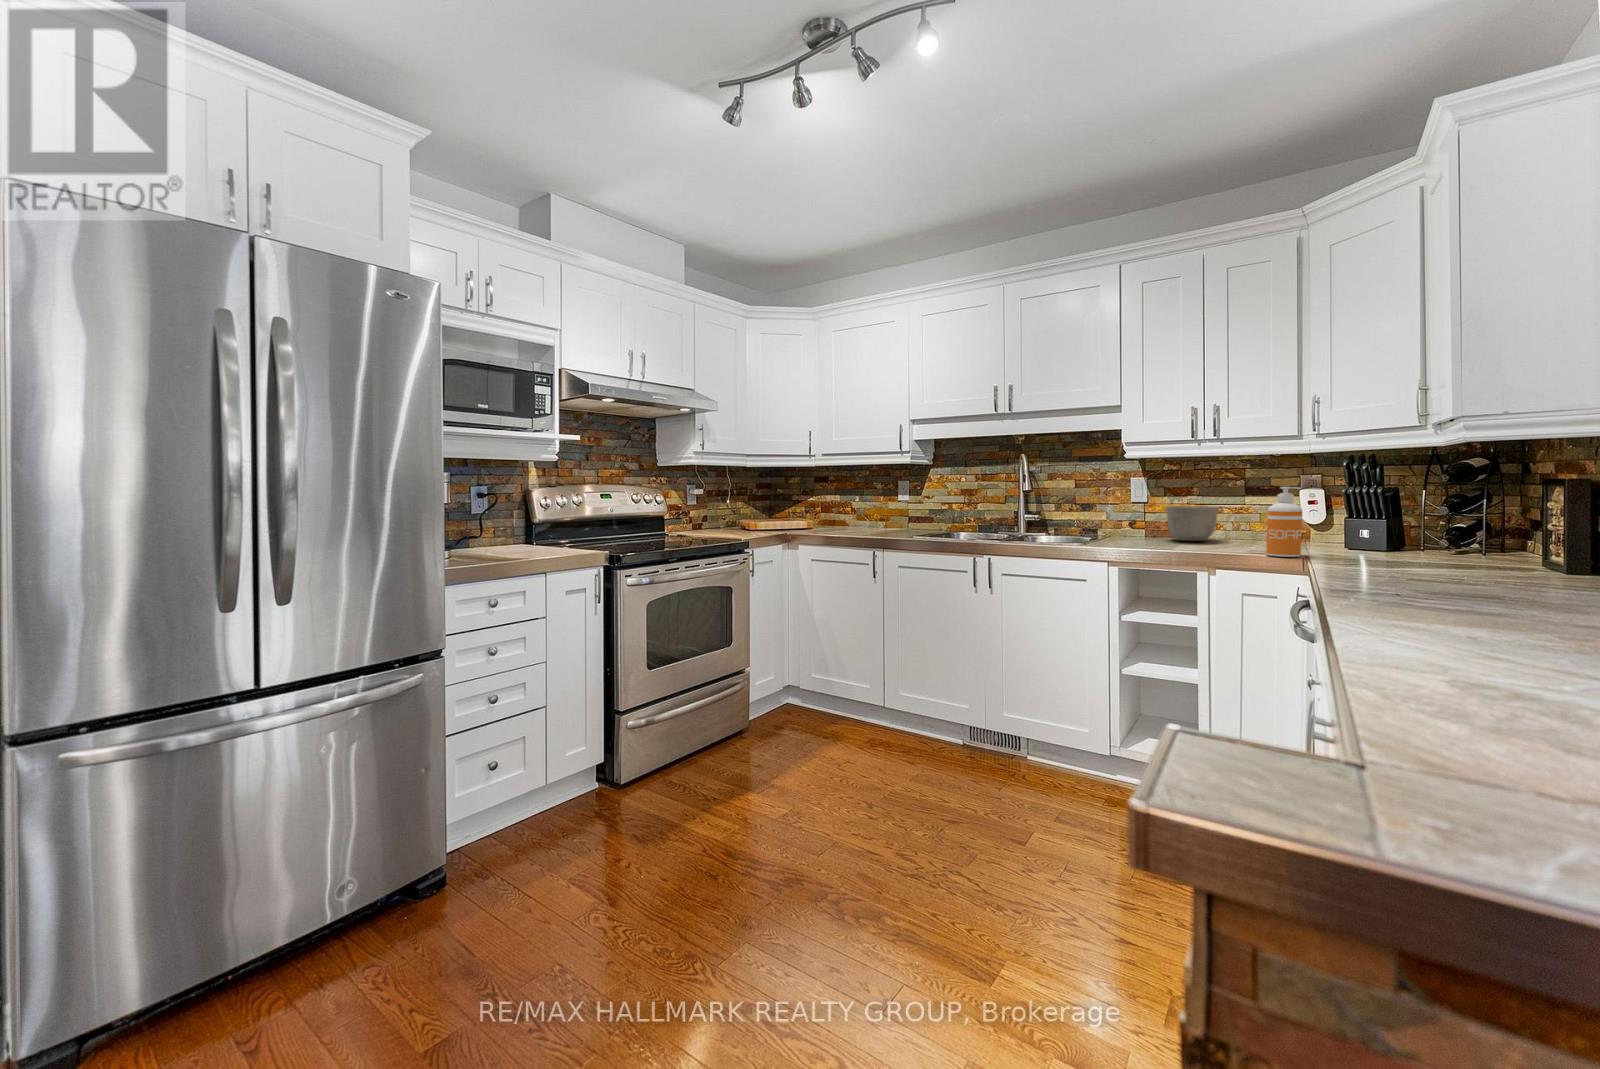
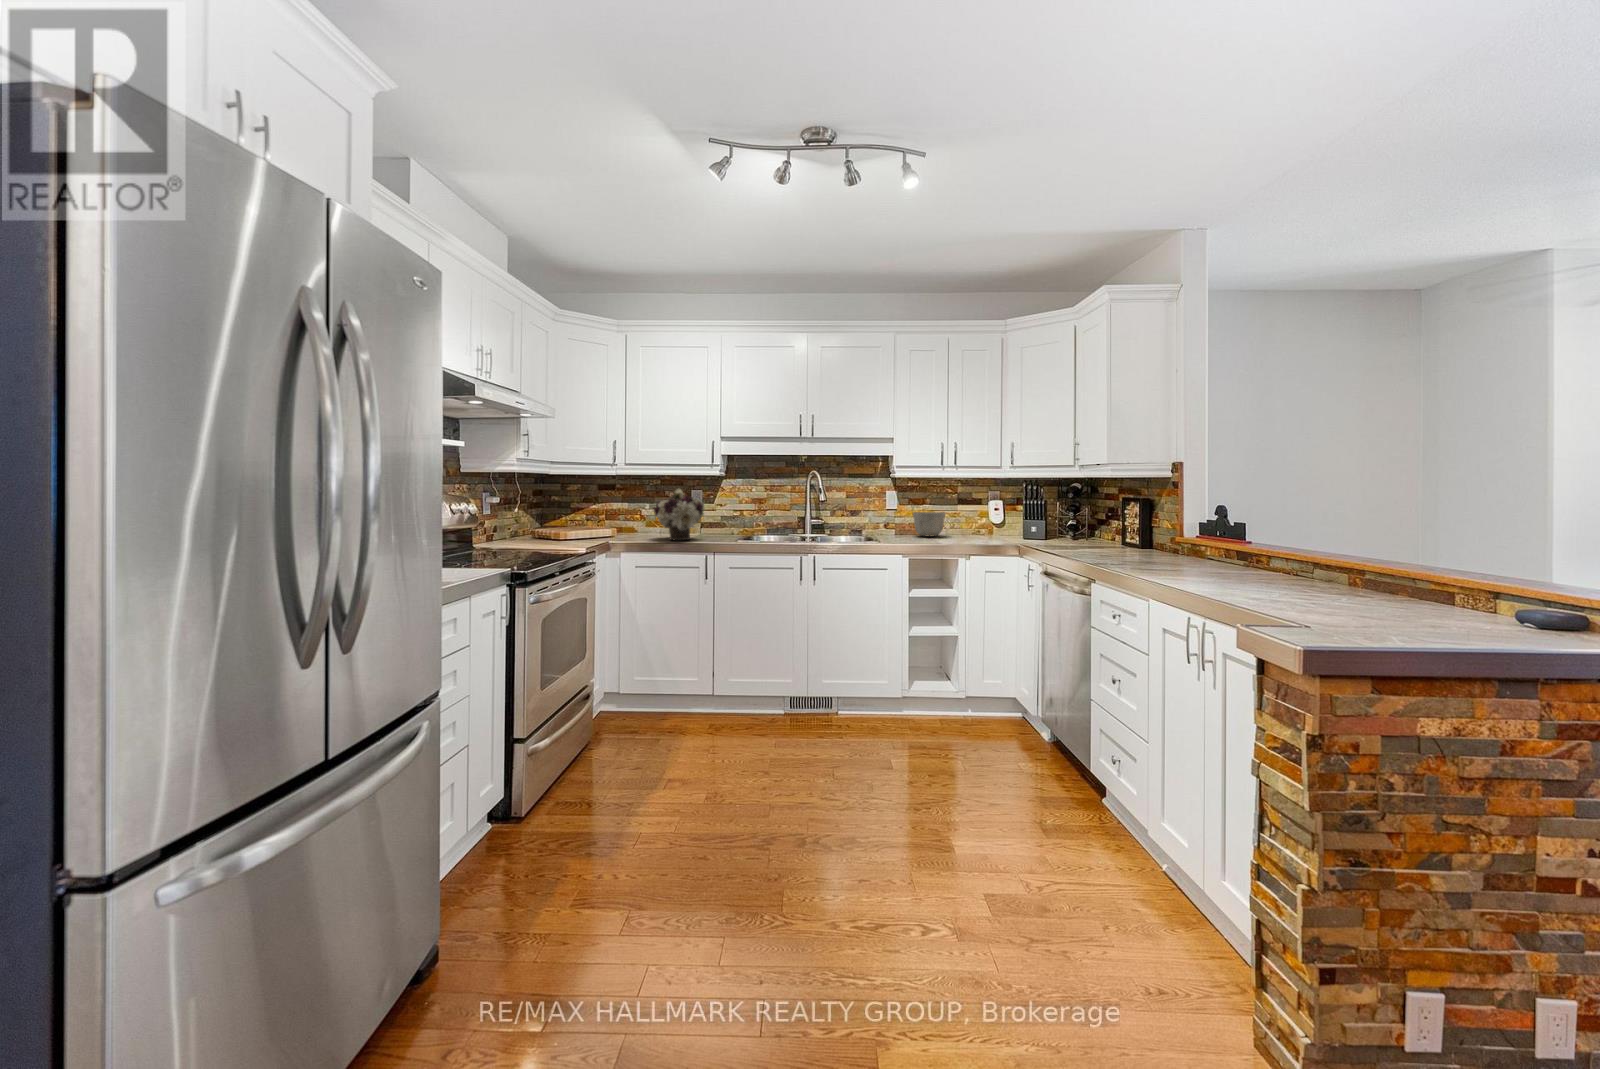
flower arrangement: none [845,480,895,536] -> present [653,489,704,540]
soap dispenser: present [1266,487,1302,557] -> none [984,499,1003,543]

